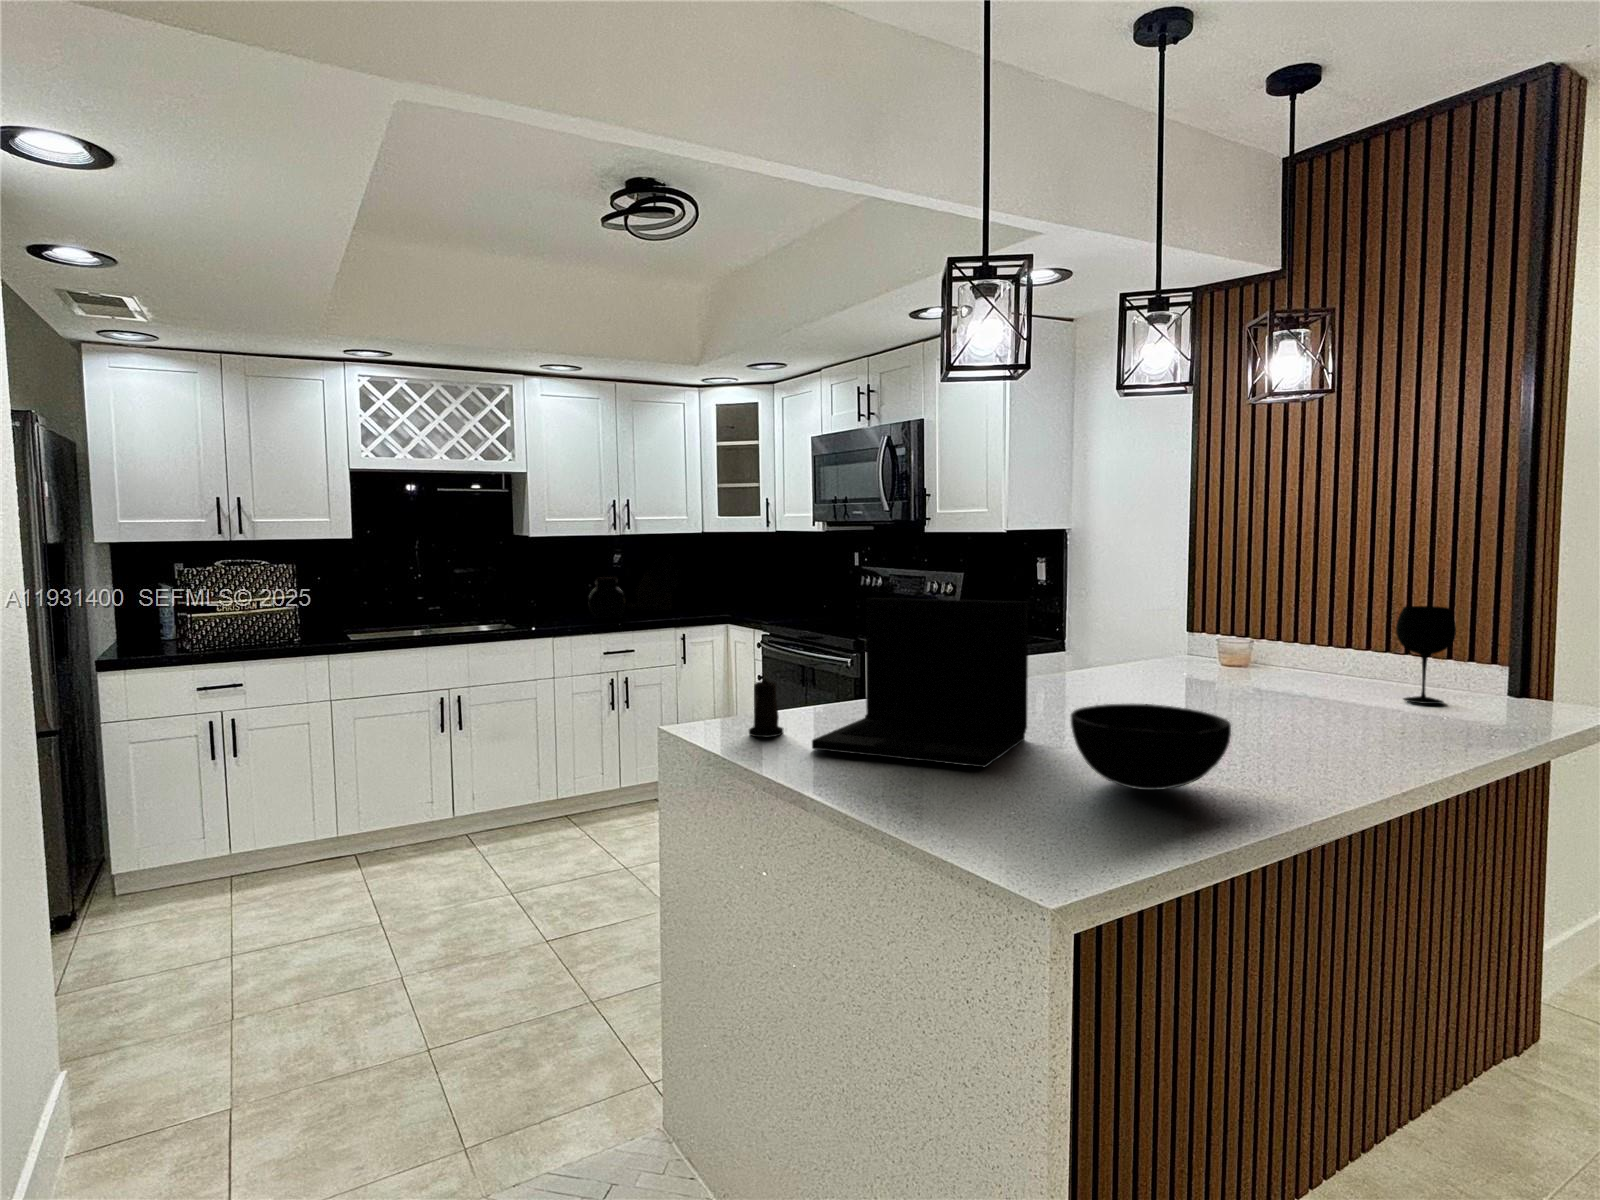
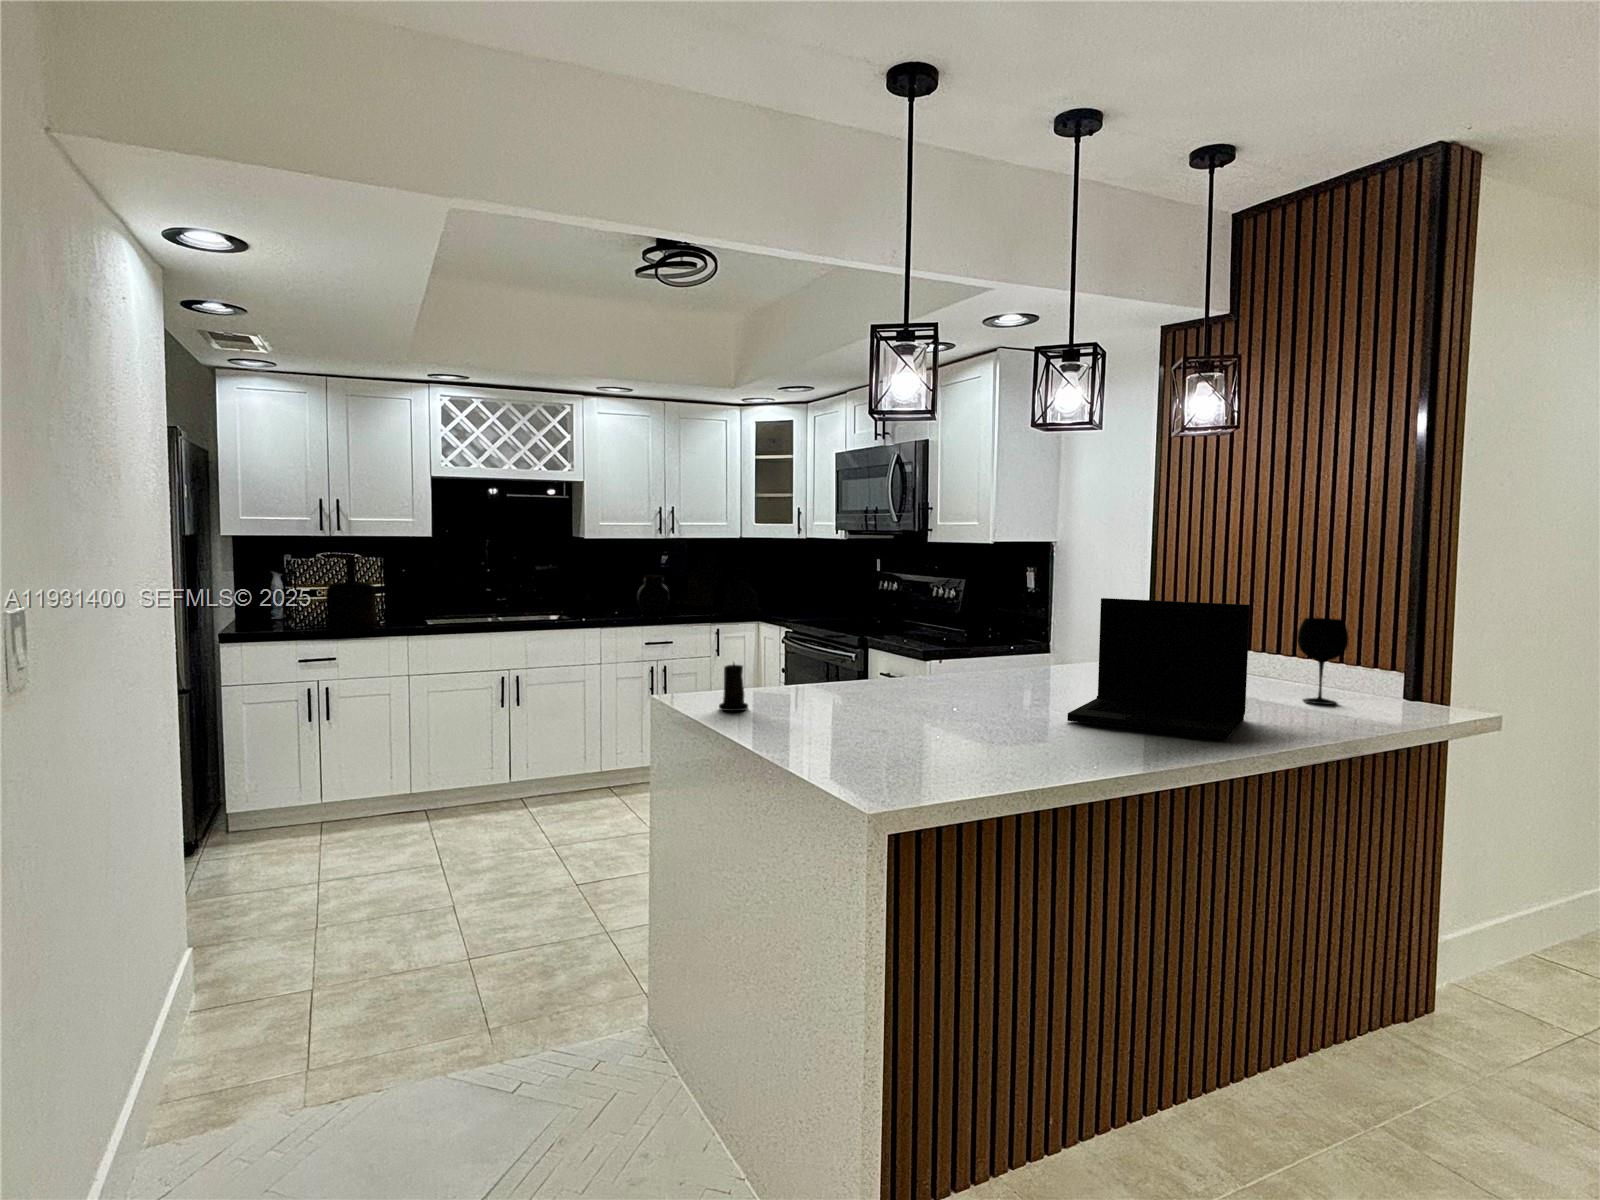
bottle: none [229,562,291,654] -> present [326,555,377,634]
kettle: none [686,567,729,618] -> present [722,569,761,614]
laptop: present [812,598,1028,767] -> present [1067,598,1250,739]
bowl: present [1071,704,1231,790] -> none [959,691,1087,761]

